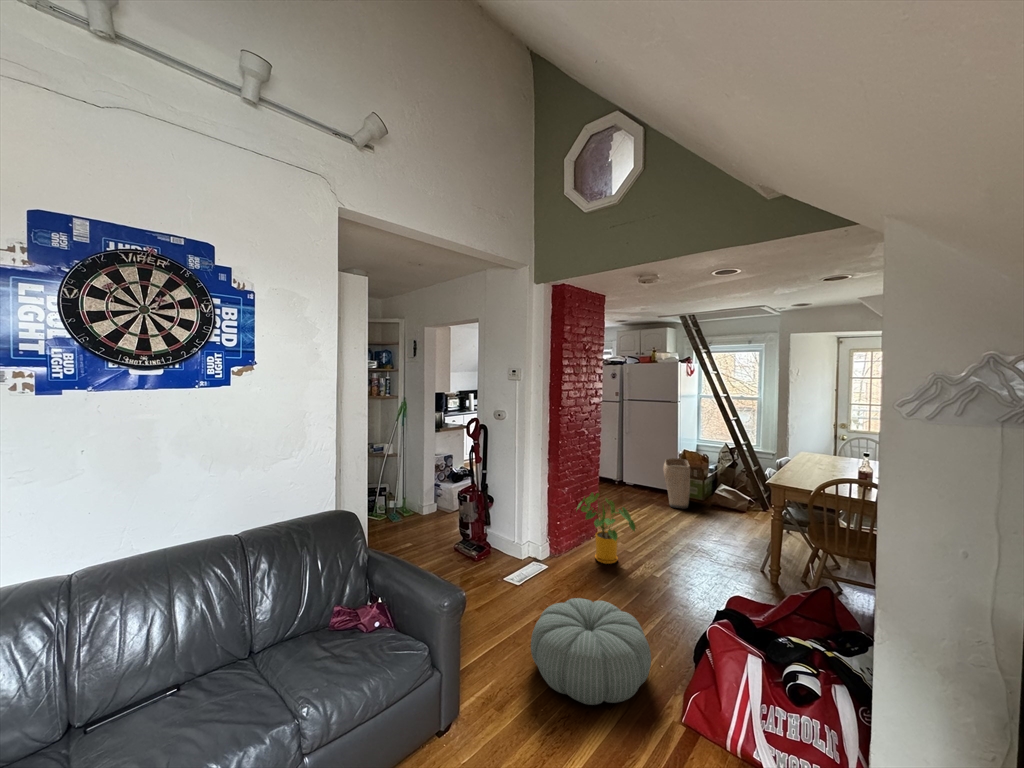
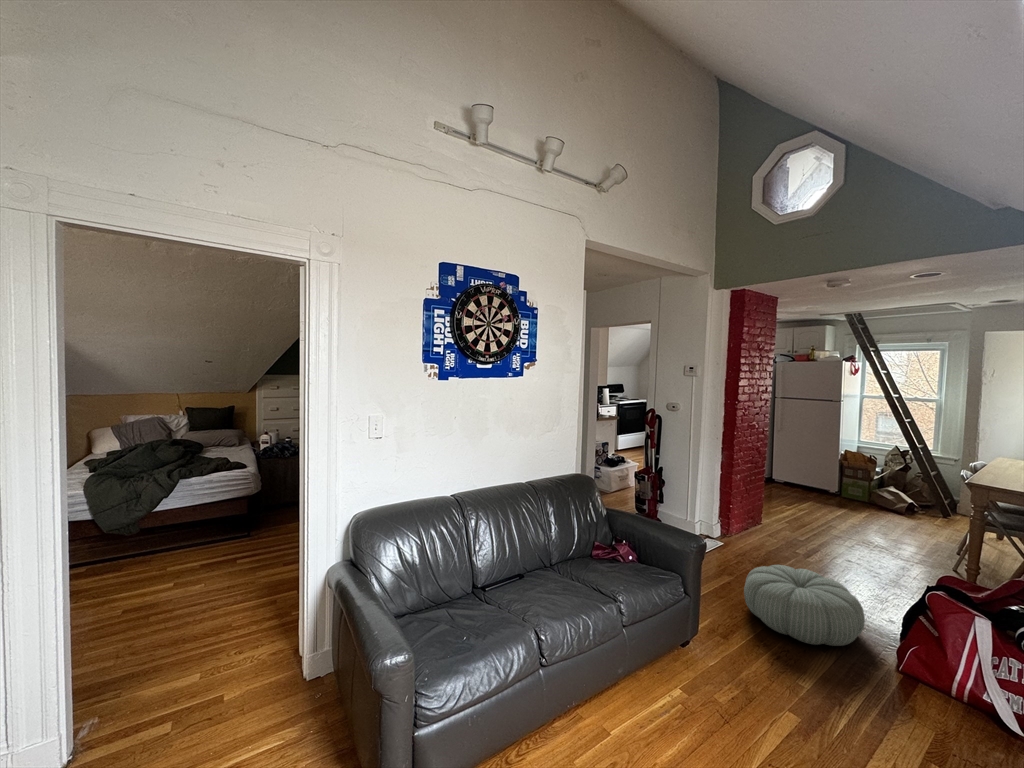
laundry basket: present [663,458,690,508] -> none [825,458,859,508]
house plant: present [577,493,635,564] -> none [750,482,816,548]

